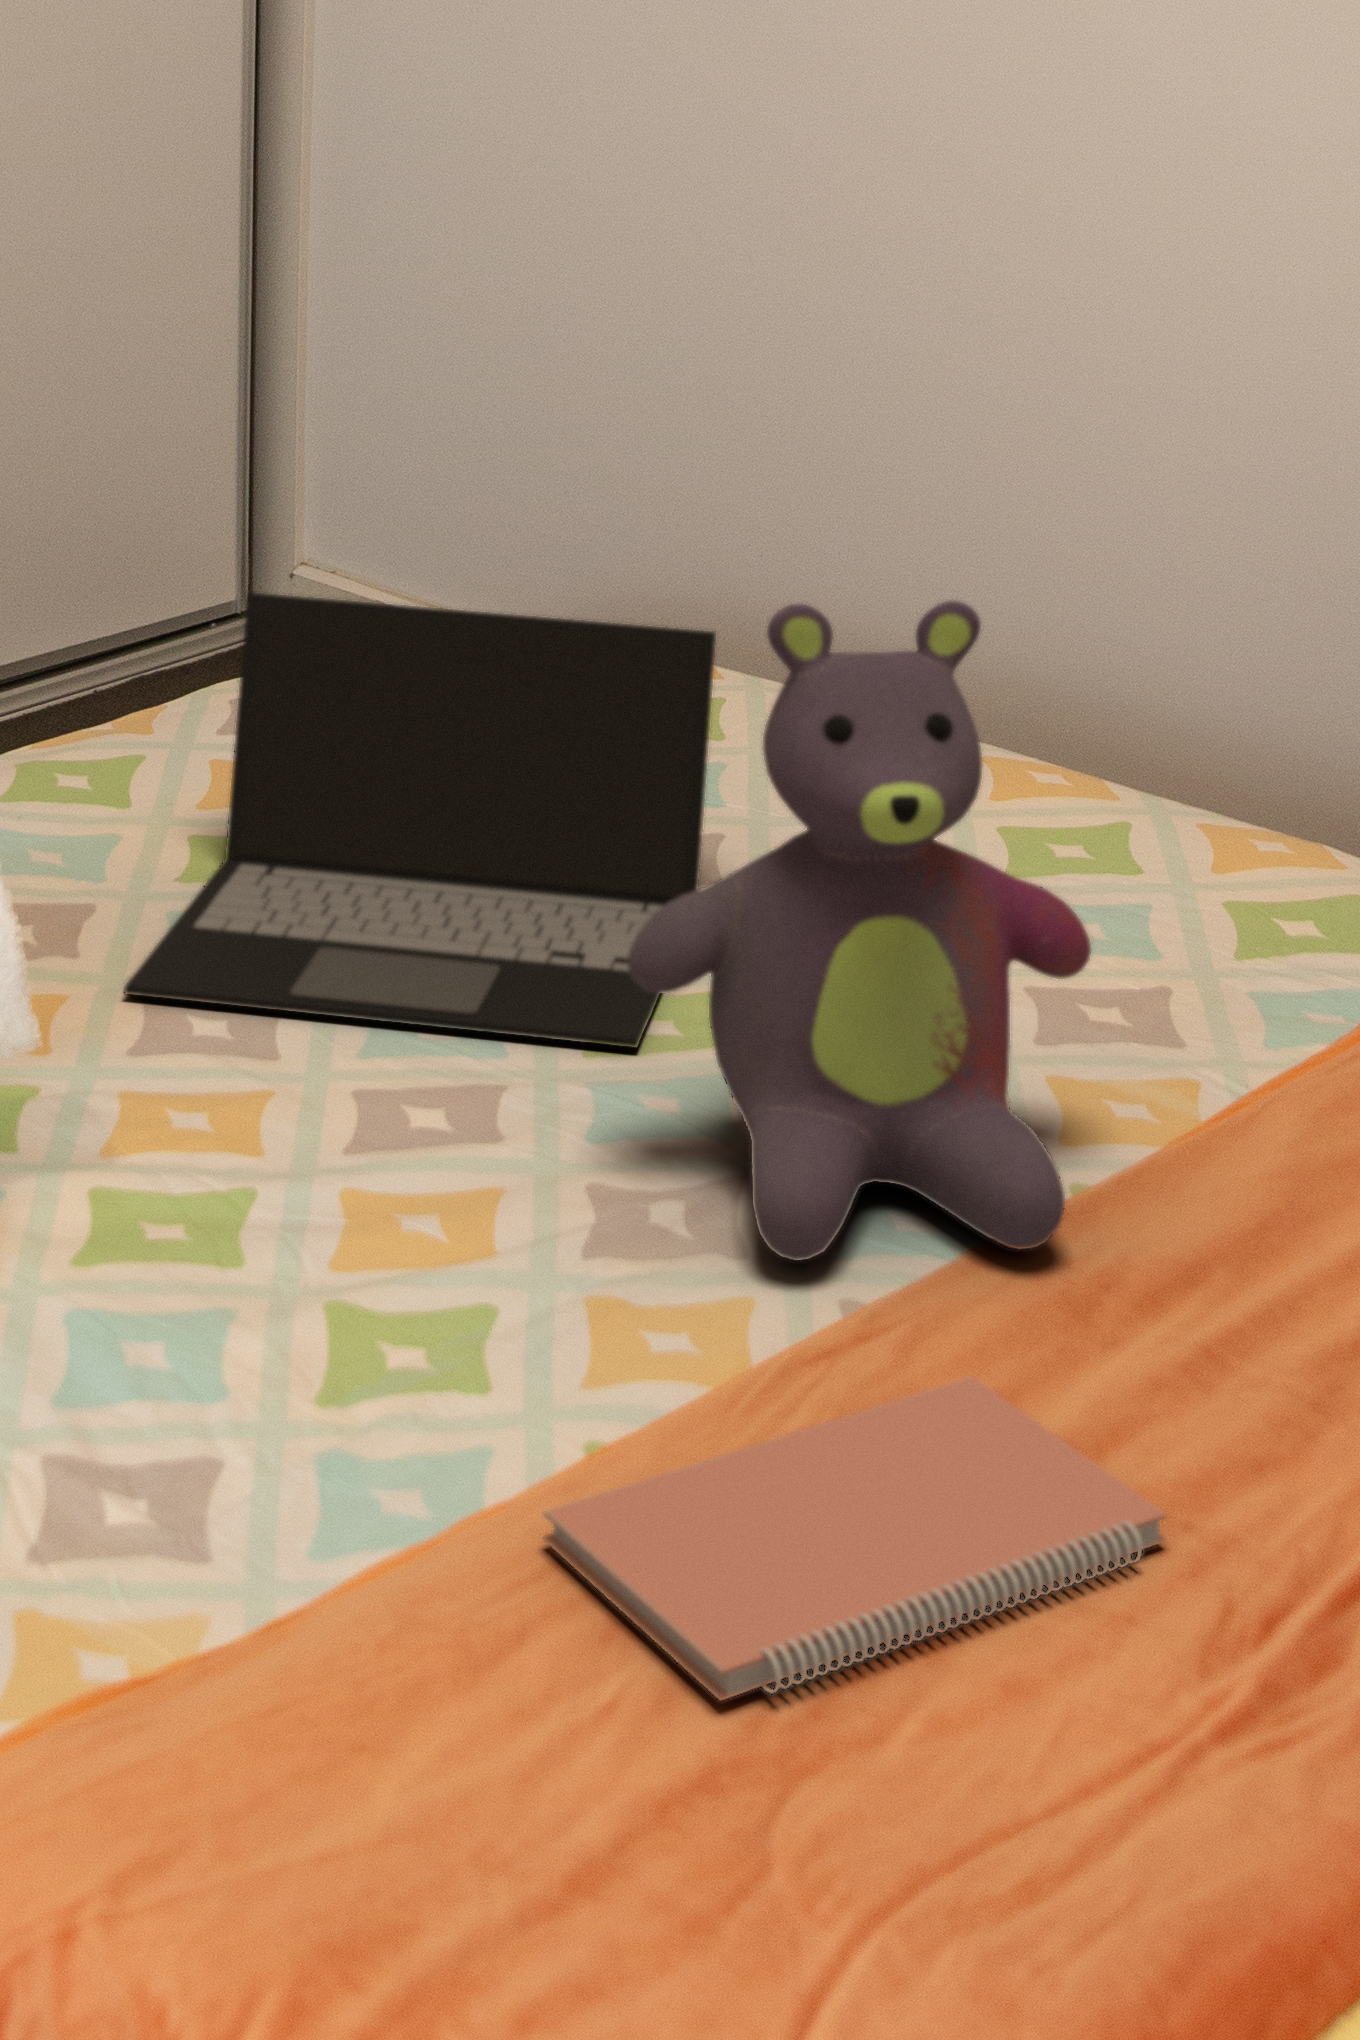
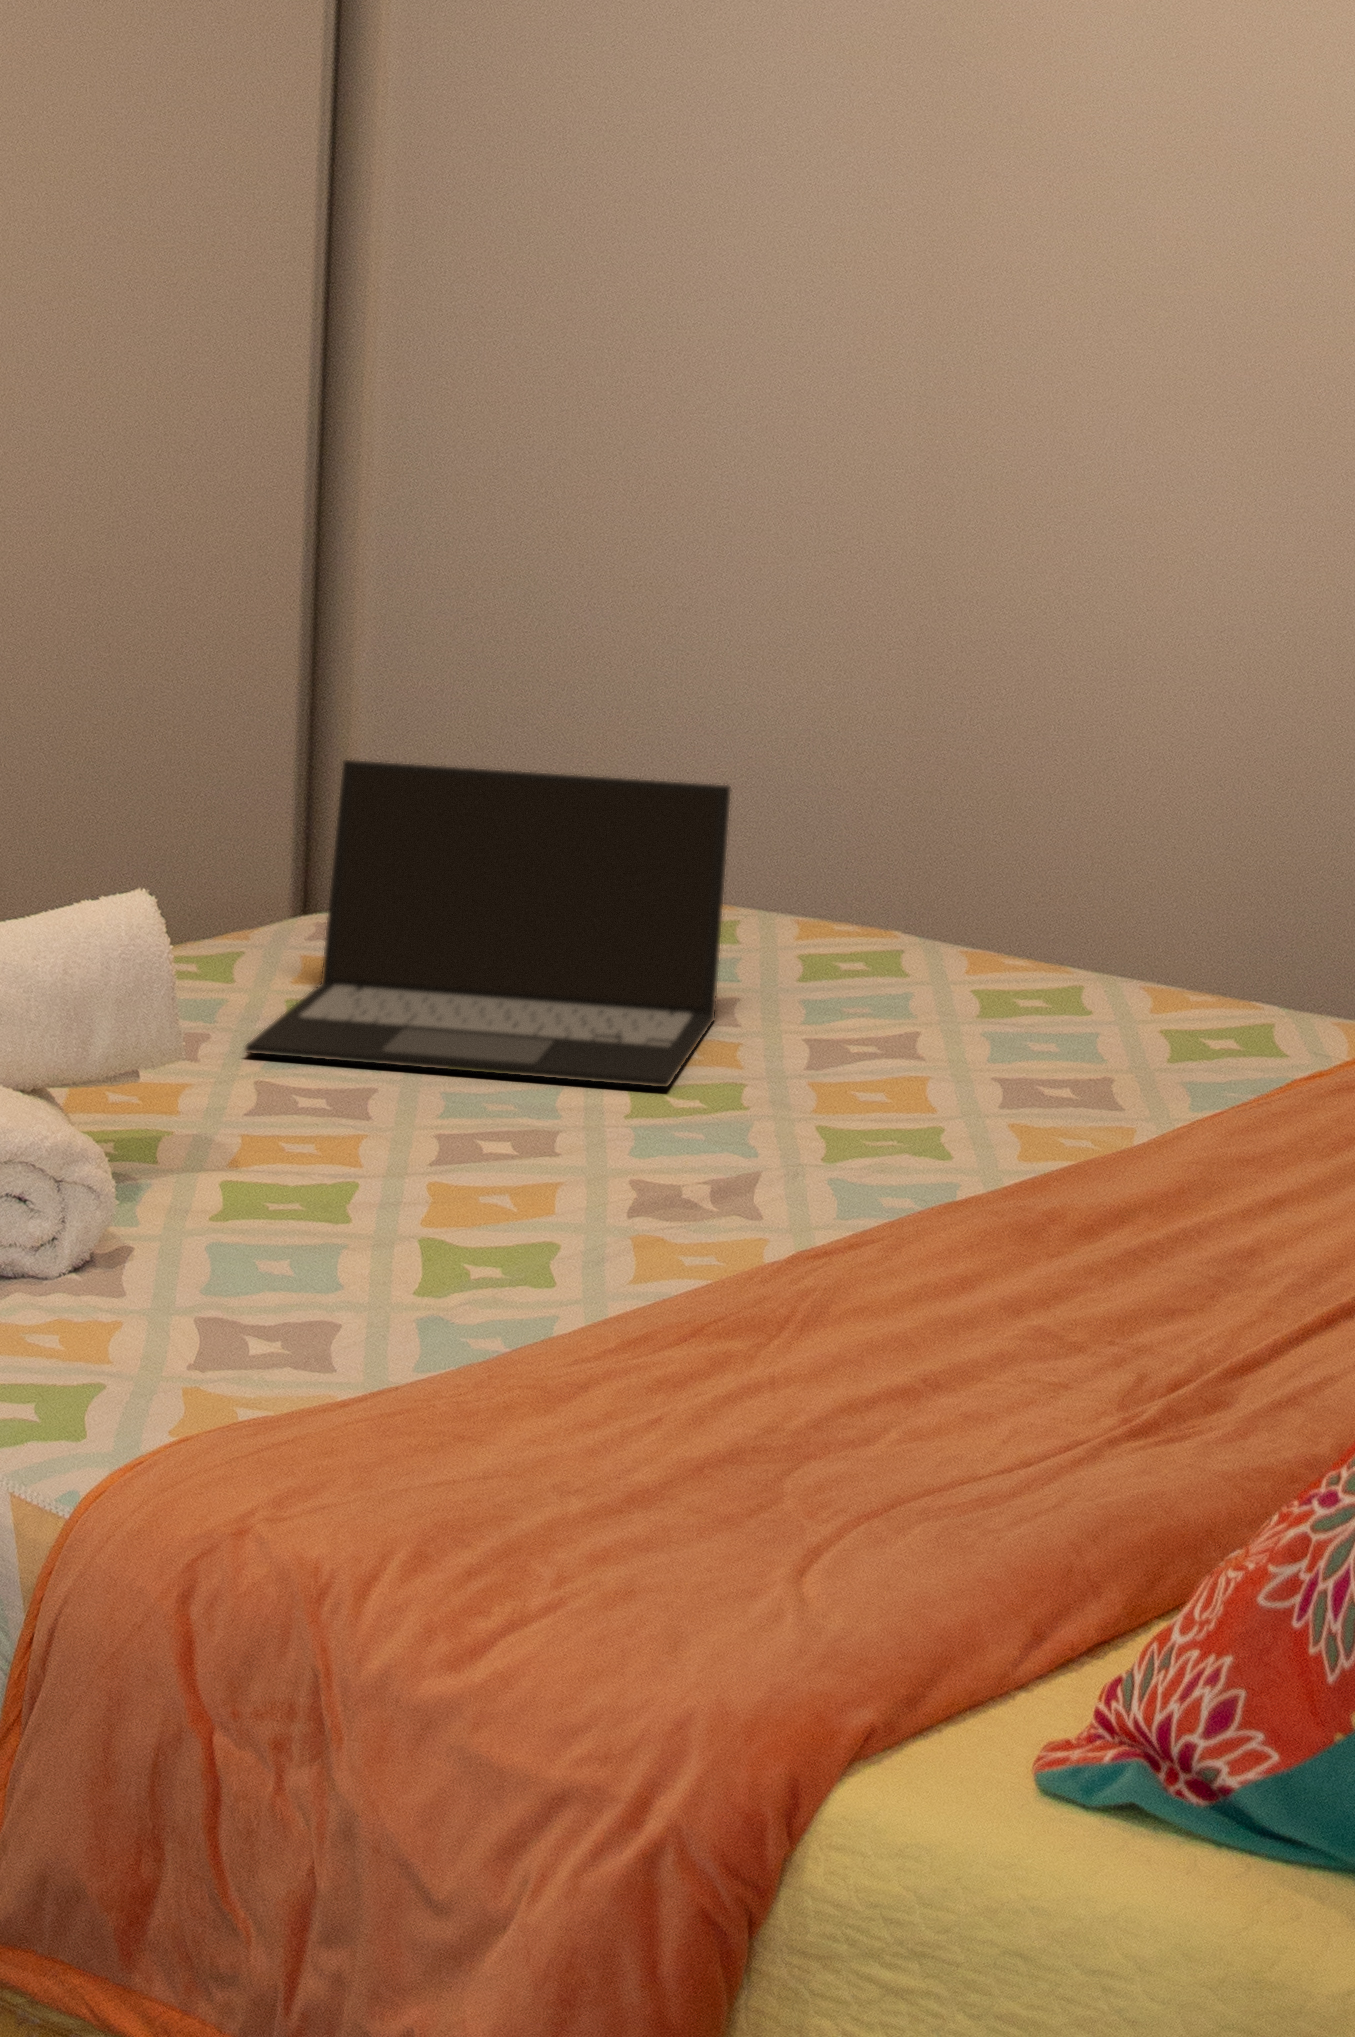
stuffed bear: present [628,600,1091,1260] -> none [662,680,1036,1193]
notebook: present [543,1377,1166,1700] -> none [602,1245,1090,1397]

